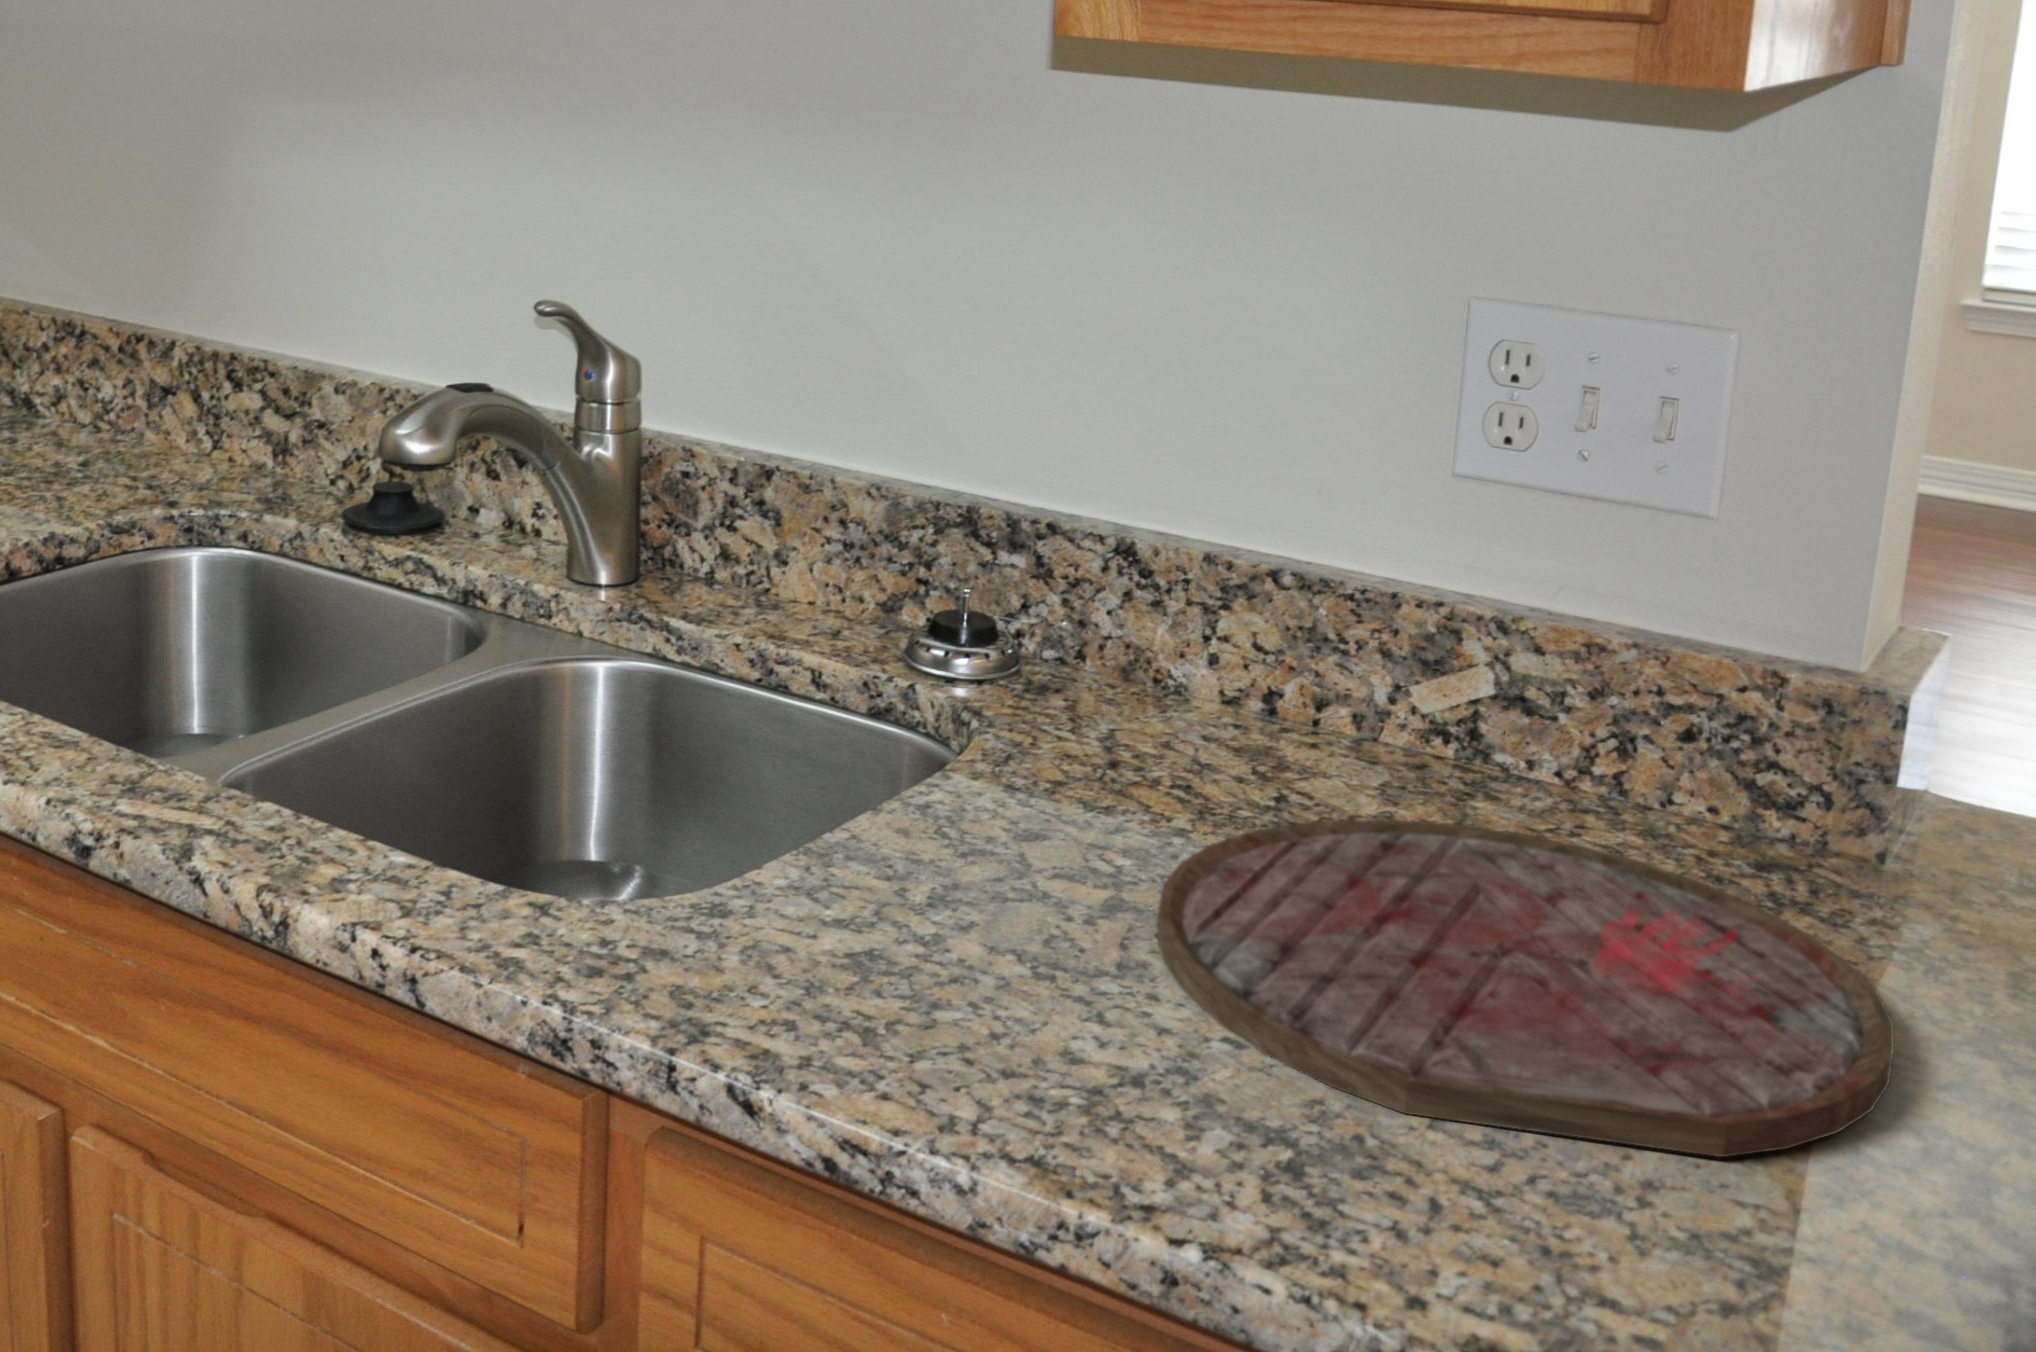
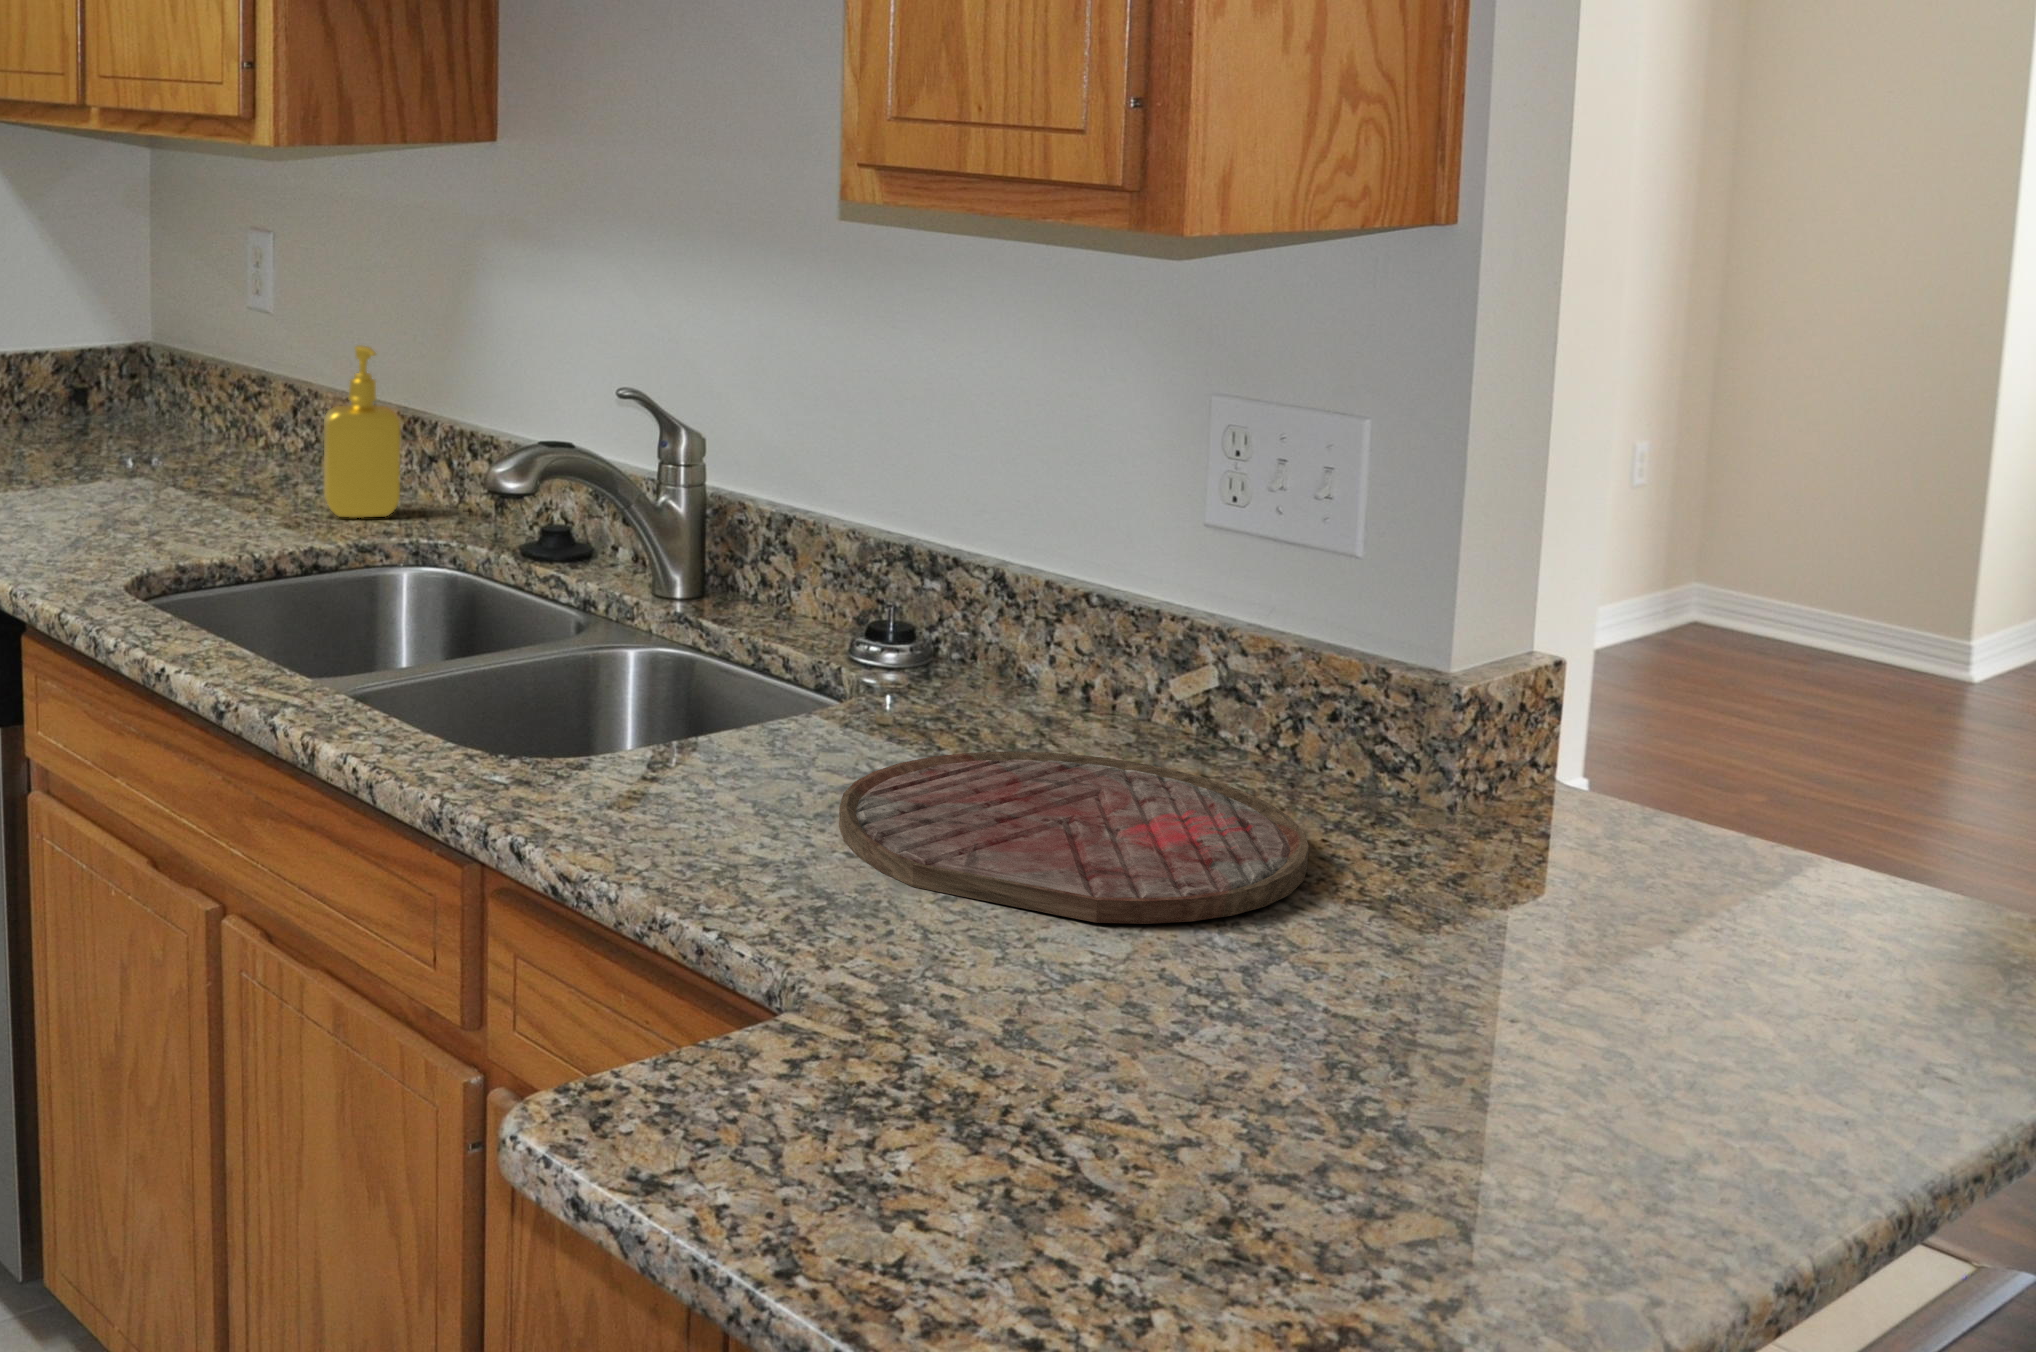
soap dispenser: none [39,245,151,481] -> present [324,345,400,518]

